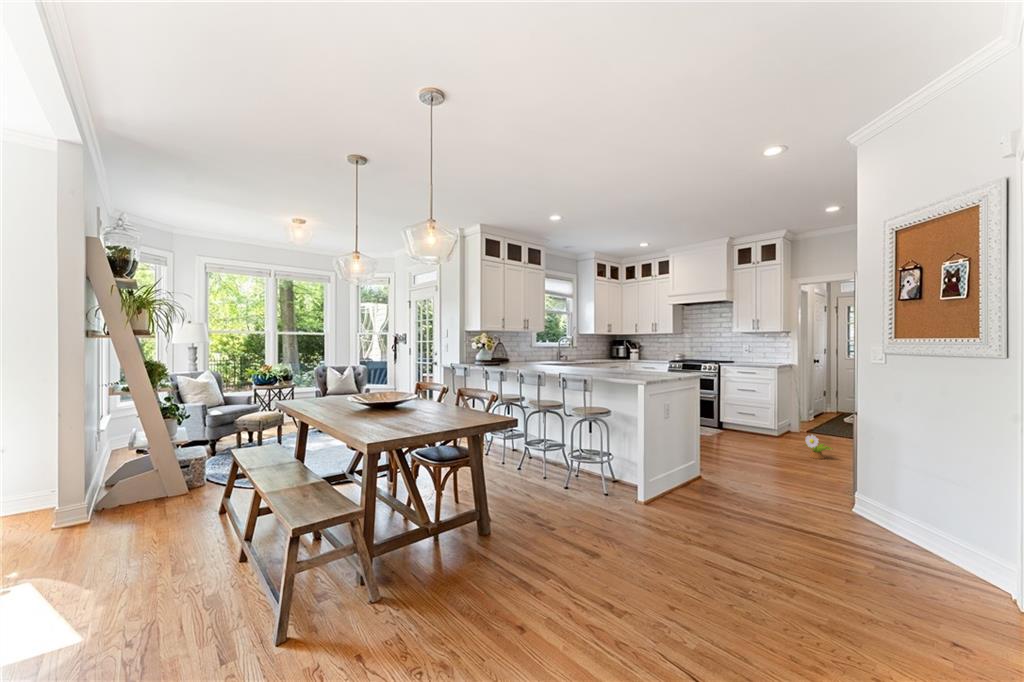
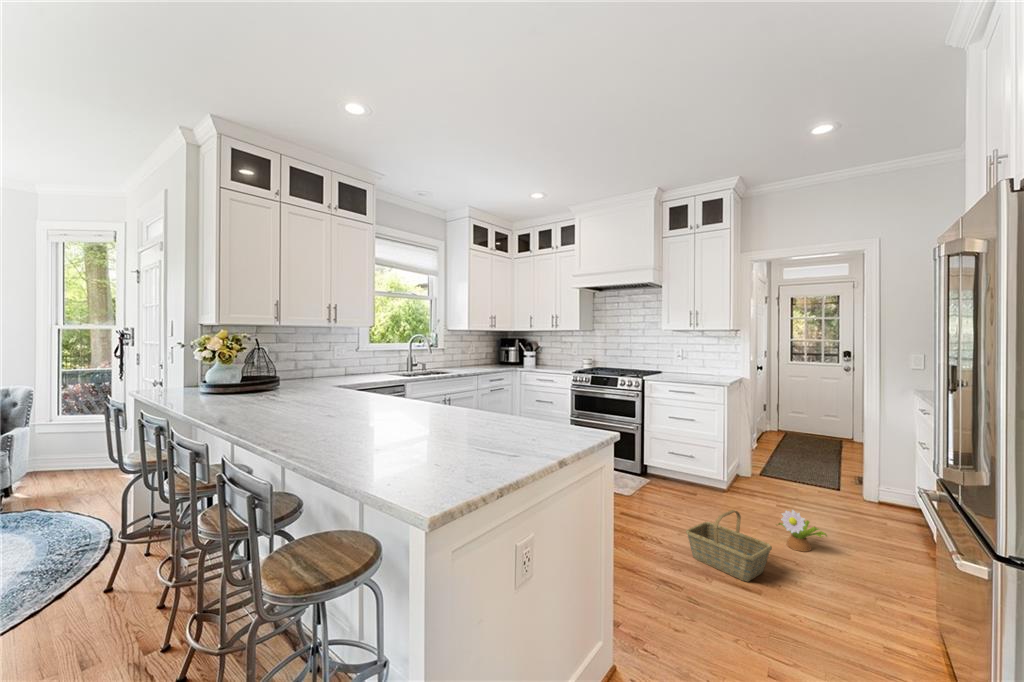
basket: none [744,431,794,466] -> present [686,510,772,582]

